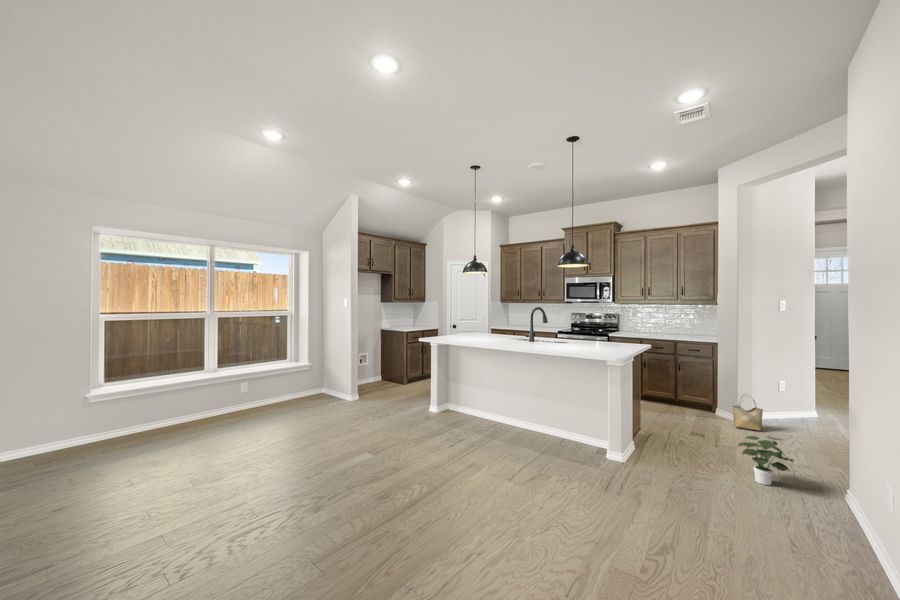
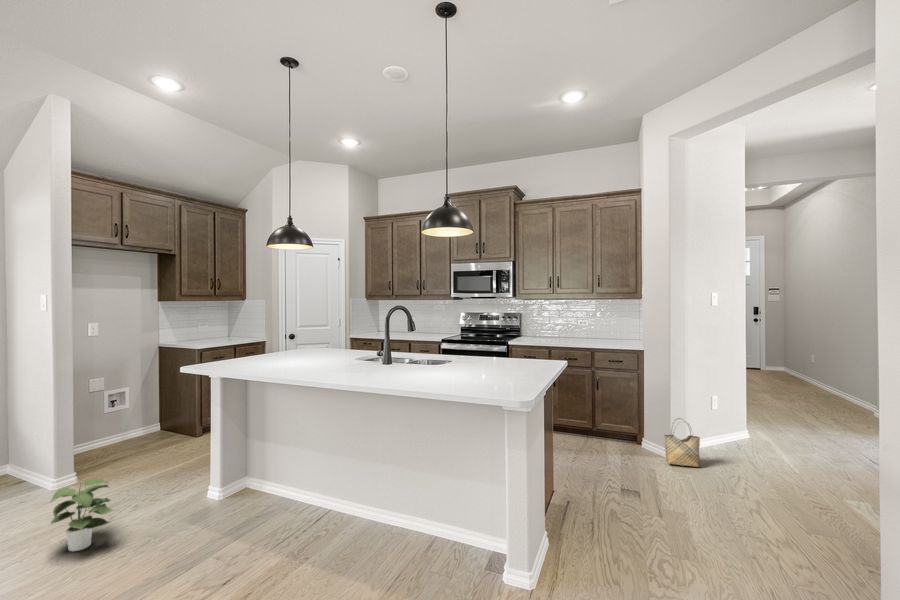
potted plant: present [738,436,793,485] -> present [50,479,114,551]

